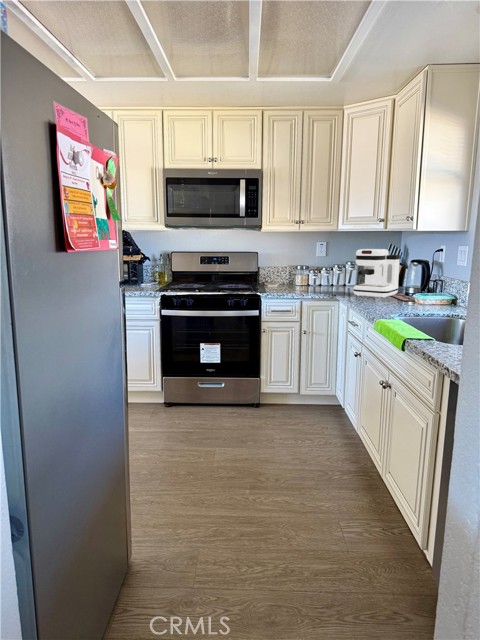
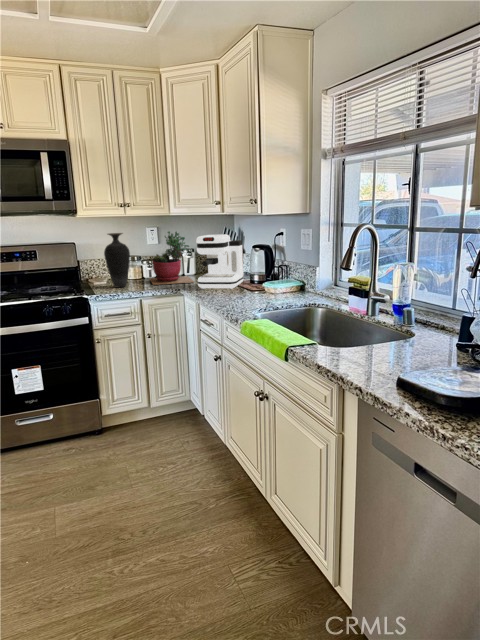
vase: none [279,244,299,289] -> present [104,233,130,287]
succulent plant: none [314,245,353,291] -> present [150,231,194,285]

